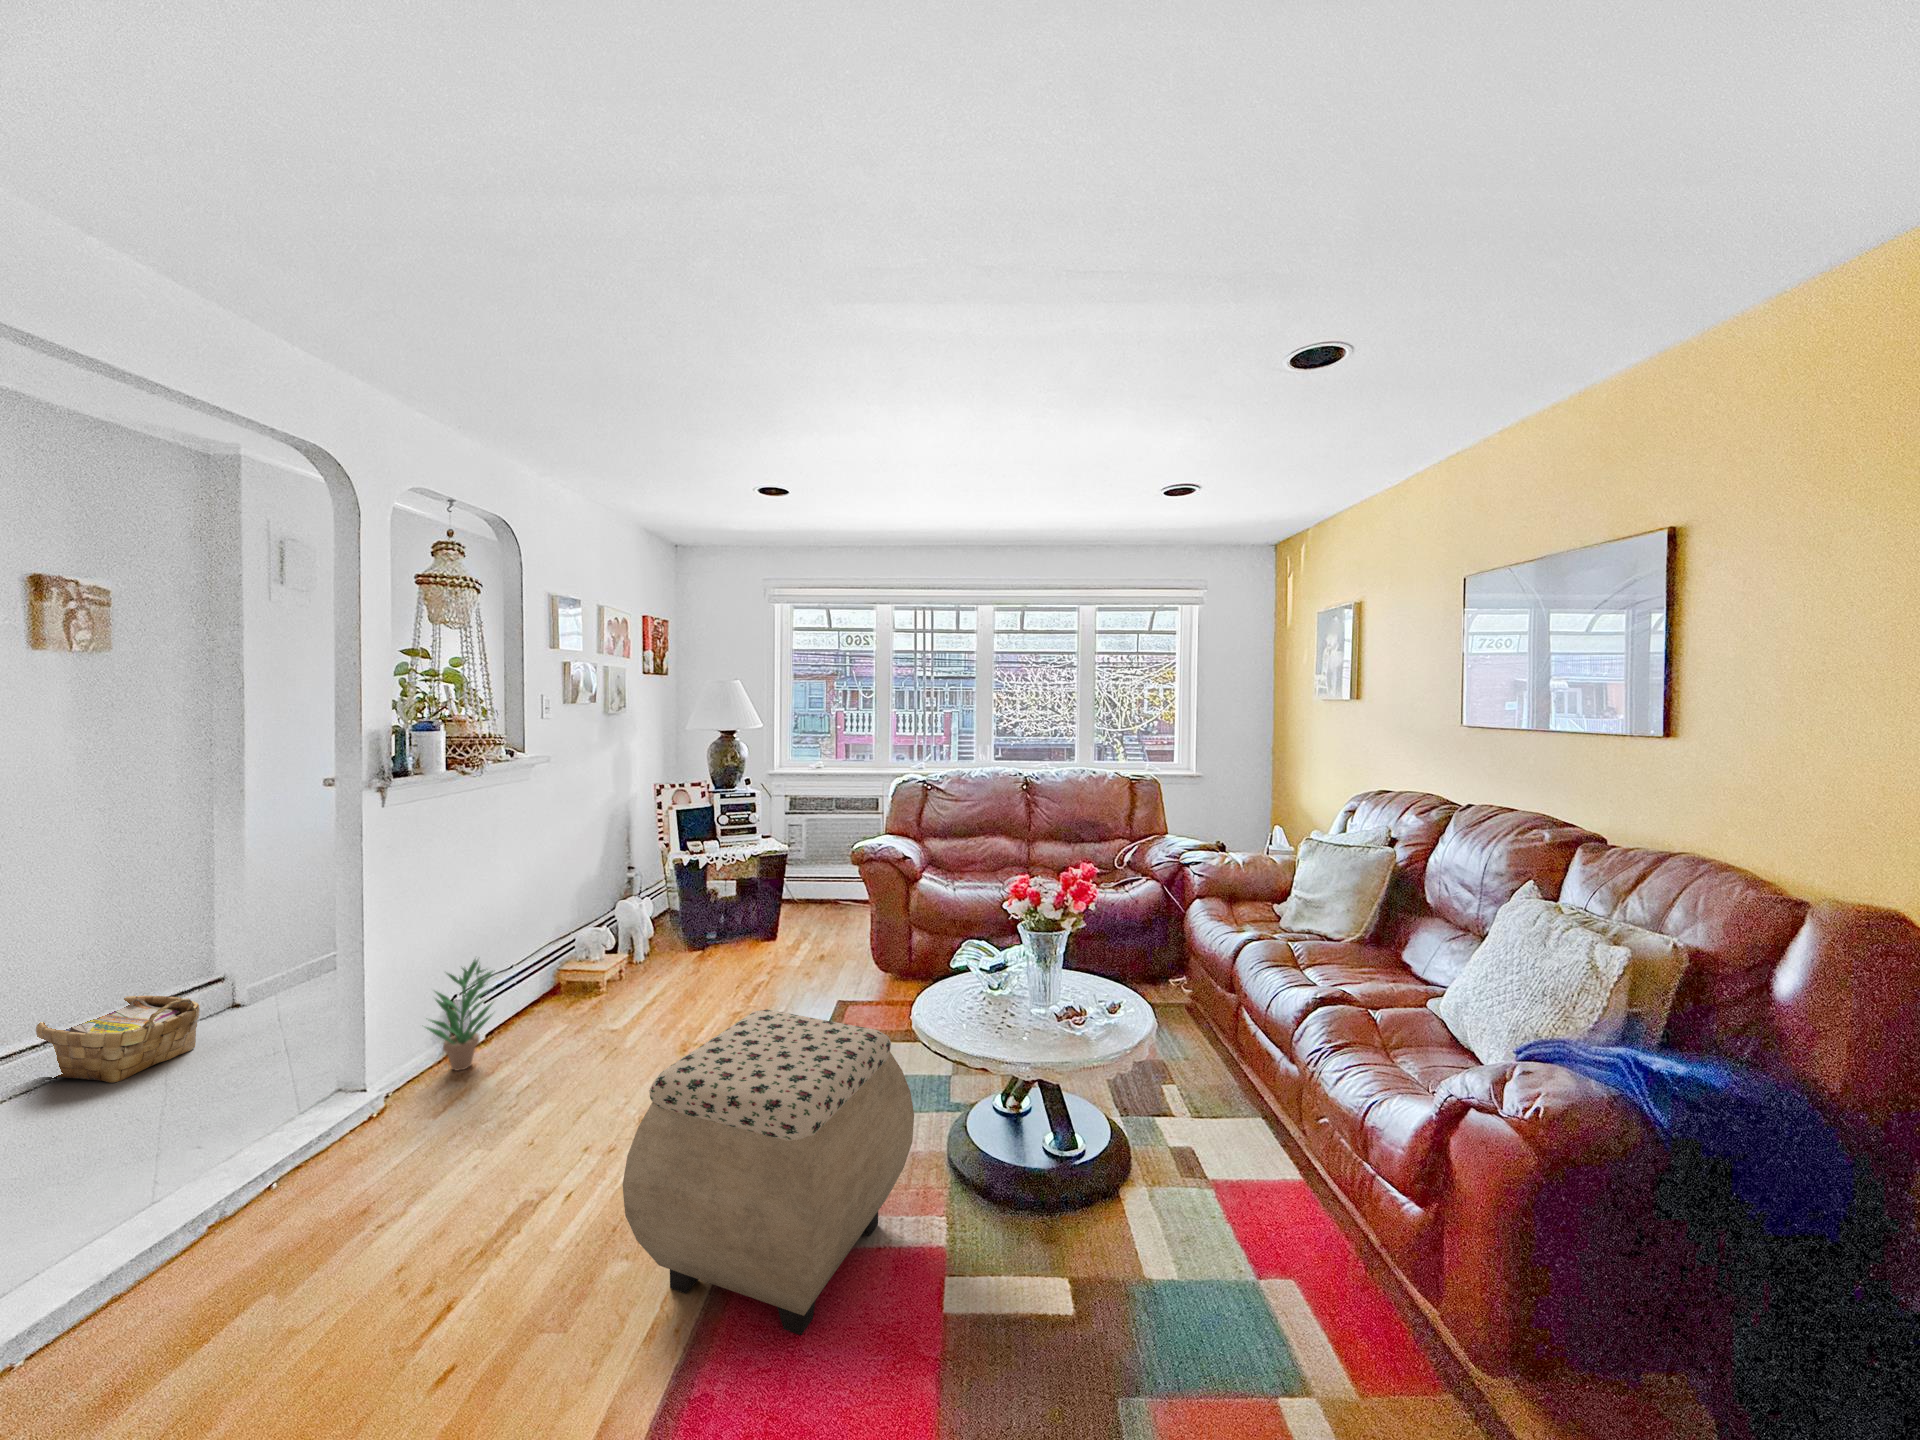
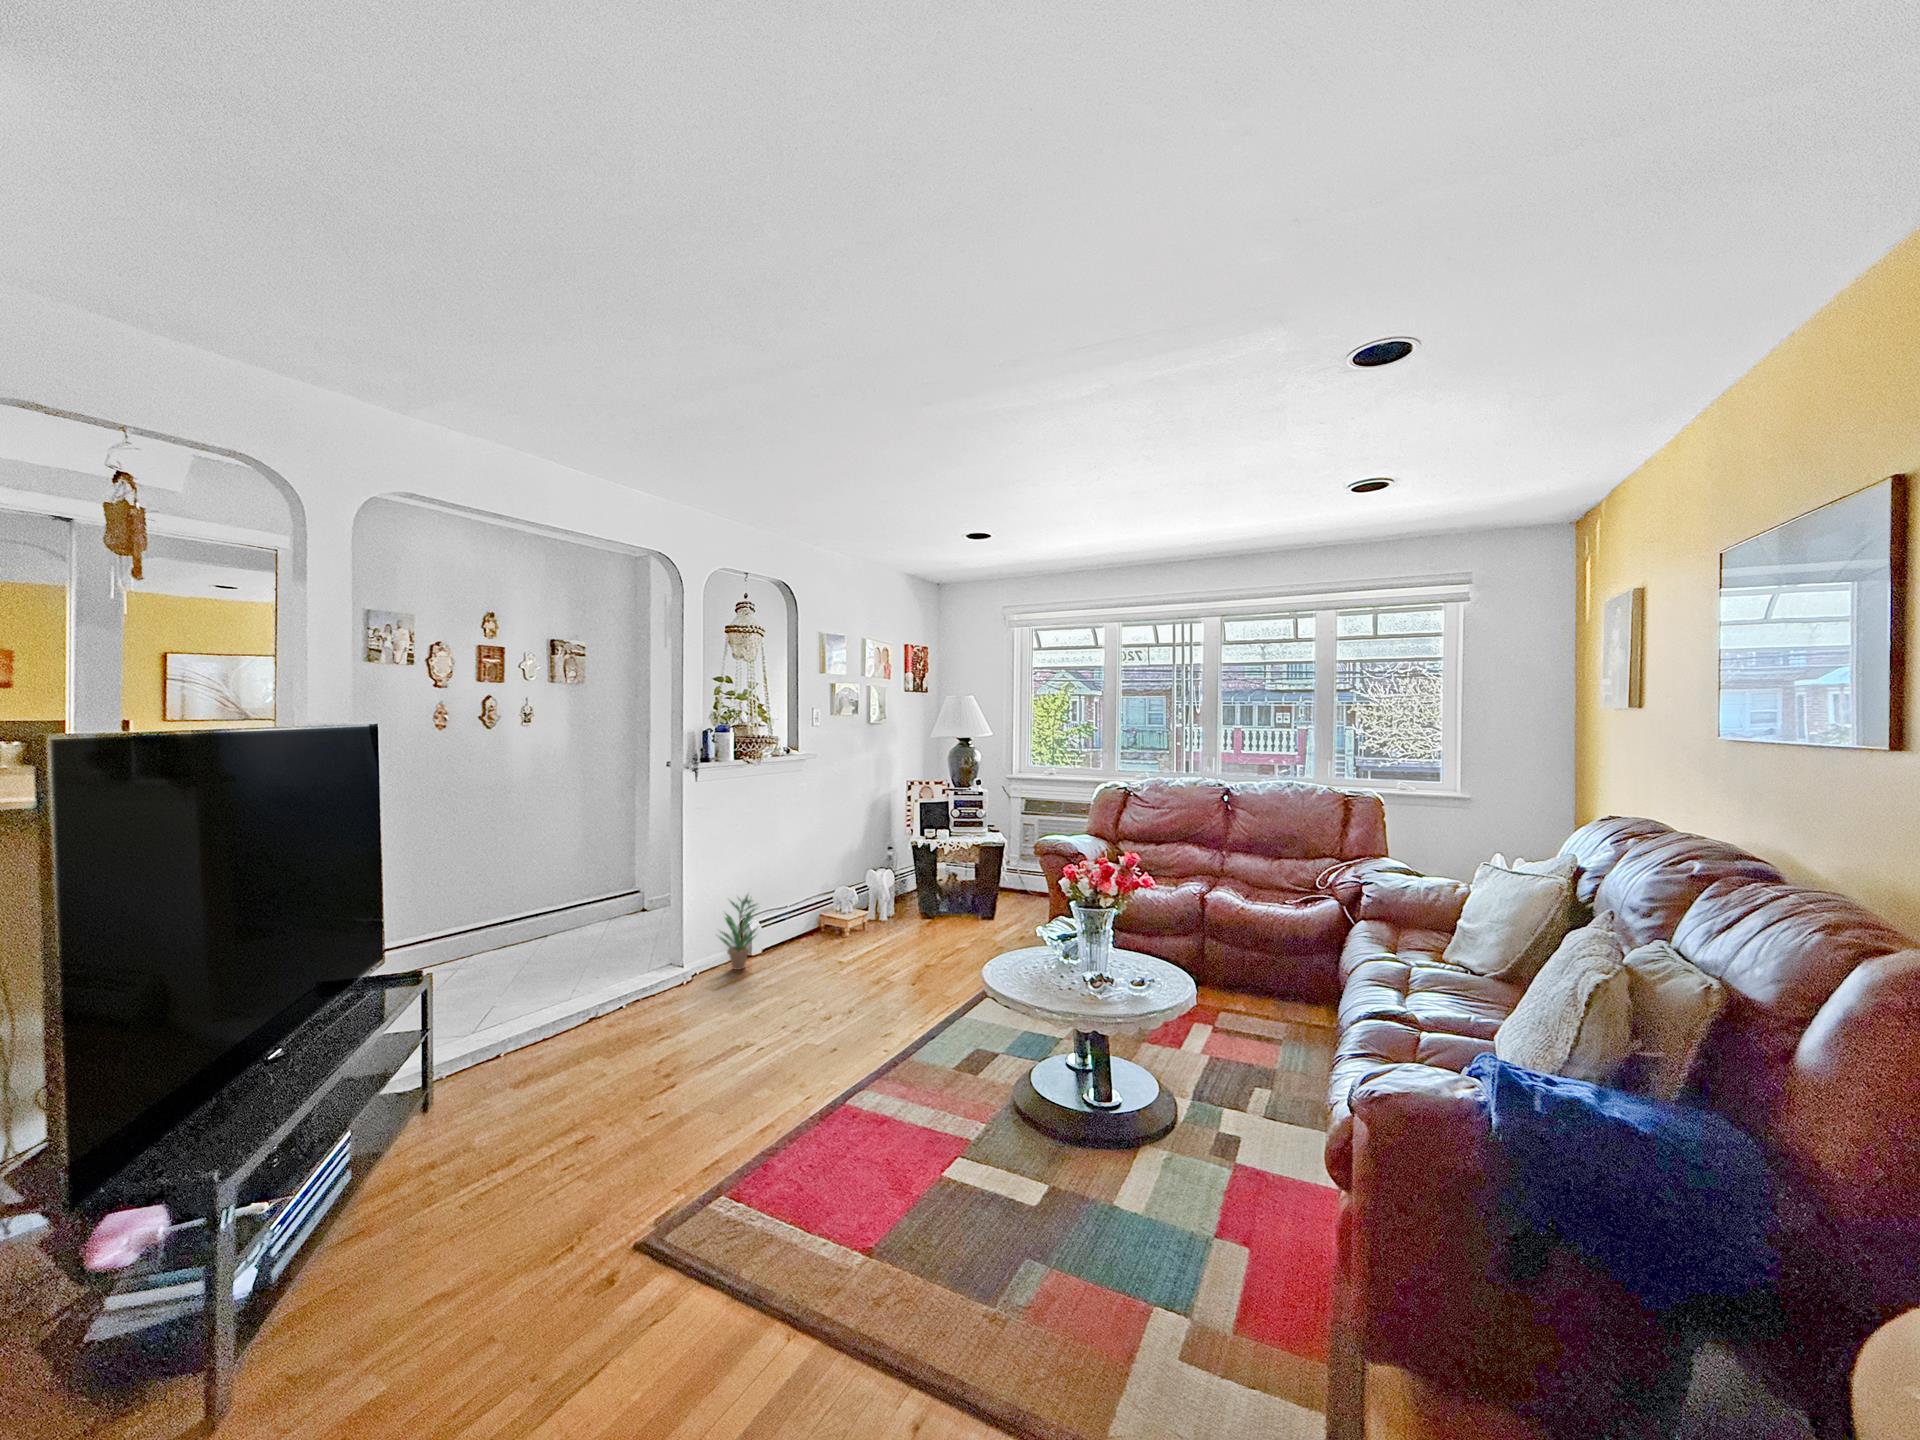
woven basket: present [36,996,200,1083] -> none [541,884,615,944]
ottoman: present [623,1009,914,1335] -> none [761,941,967,1156]

